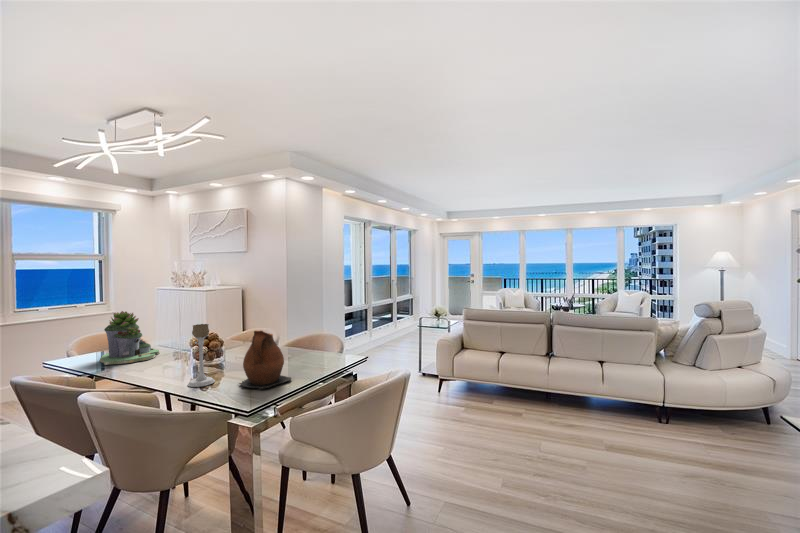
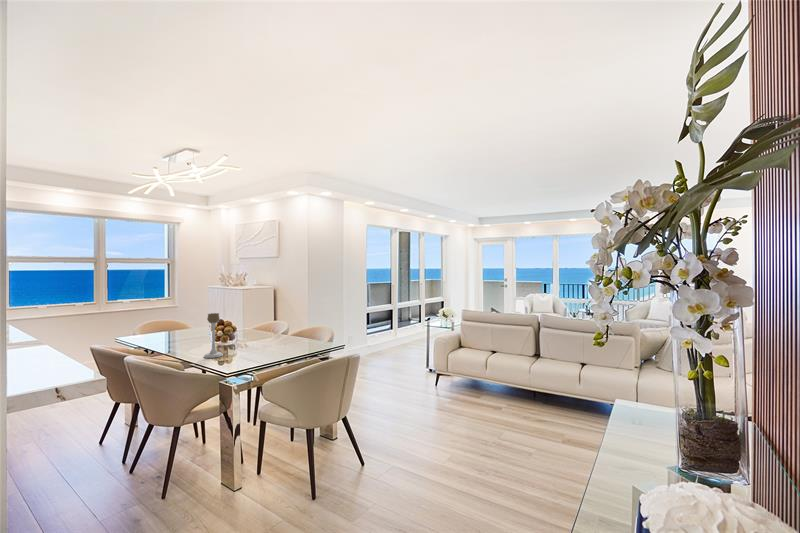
succulent planter: present [100,311,160,365] -> none [154,303,196,342]
ceramic pitcher: present [239,331,291,389] -> none [236,319,276,361]

